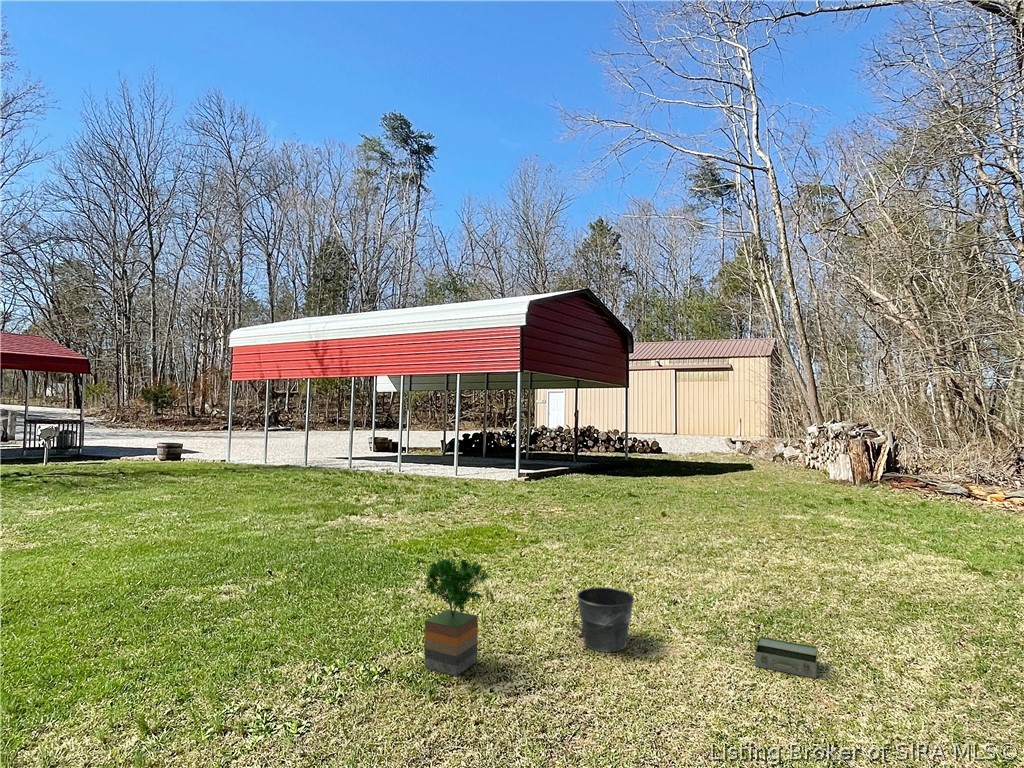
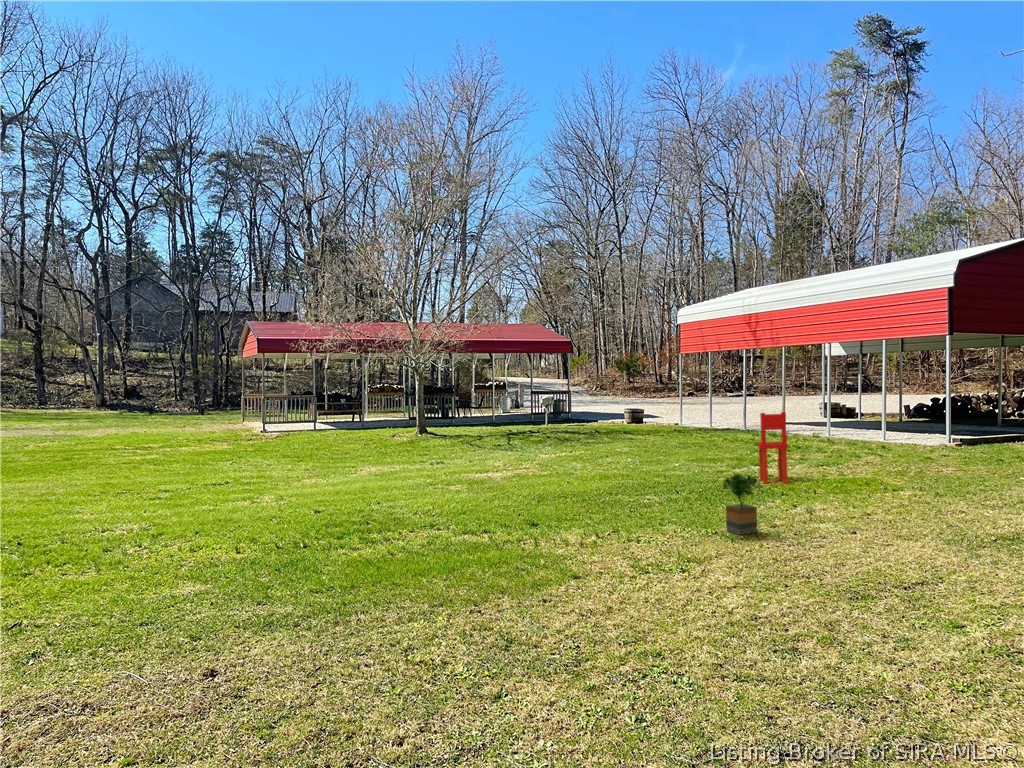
chair: none [378,445,421,540] -> present [757,412,788,483]
bucket: present [573,587,634,652] -> none [823,504,866,540]
toolbox: present [755,637,818,678] -> none [933,542,984,563]

